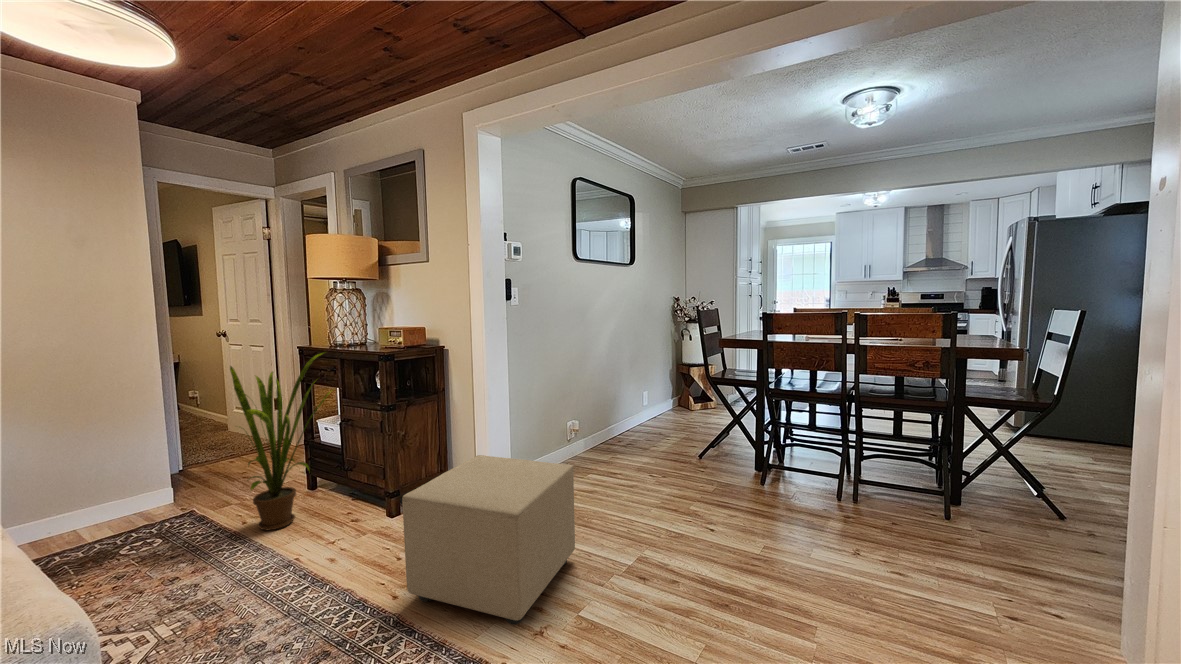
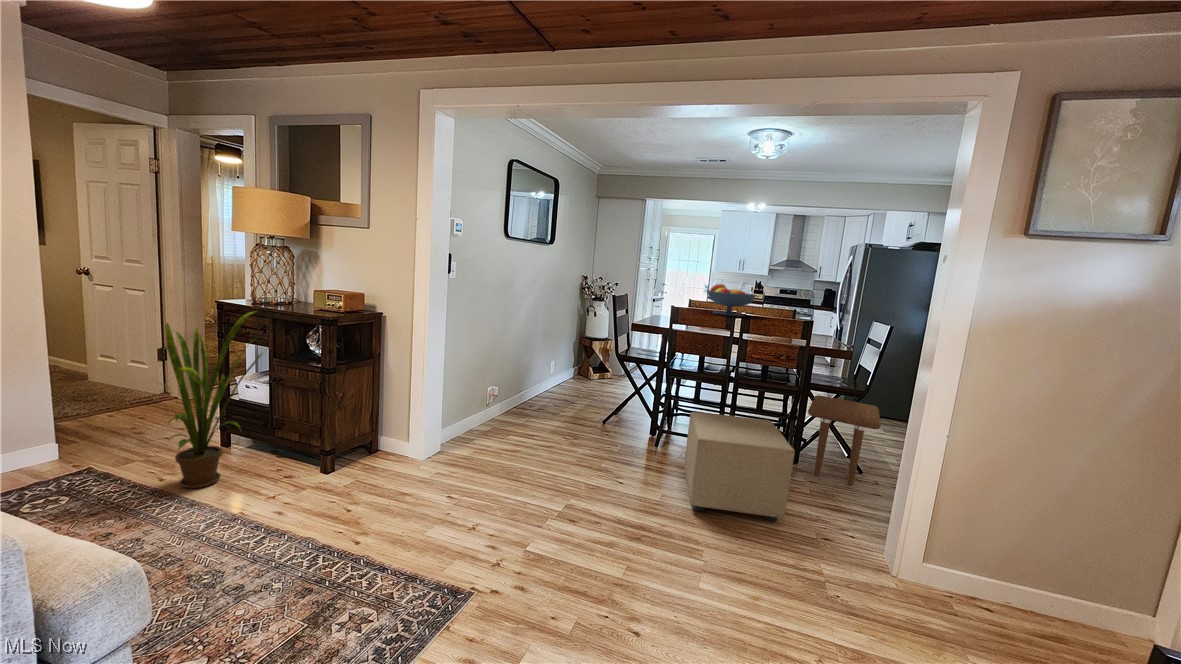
fruit bowl: none [803,279,871,316] -> present [707,284,756,316]
side table: none [967,412,1091,542] -> present [808,395,881,488]
ottoman: present [402,455,575,625] -> present [684,412,795,521]

